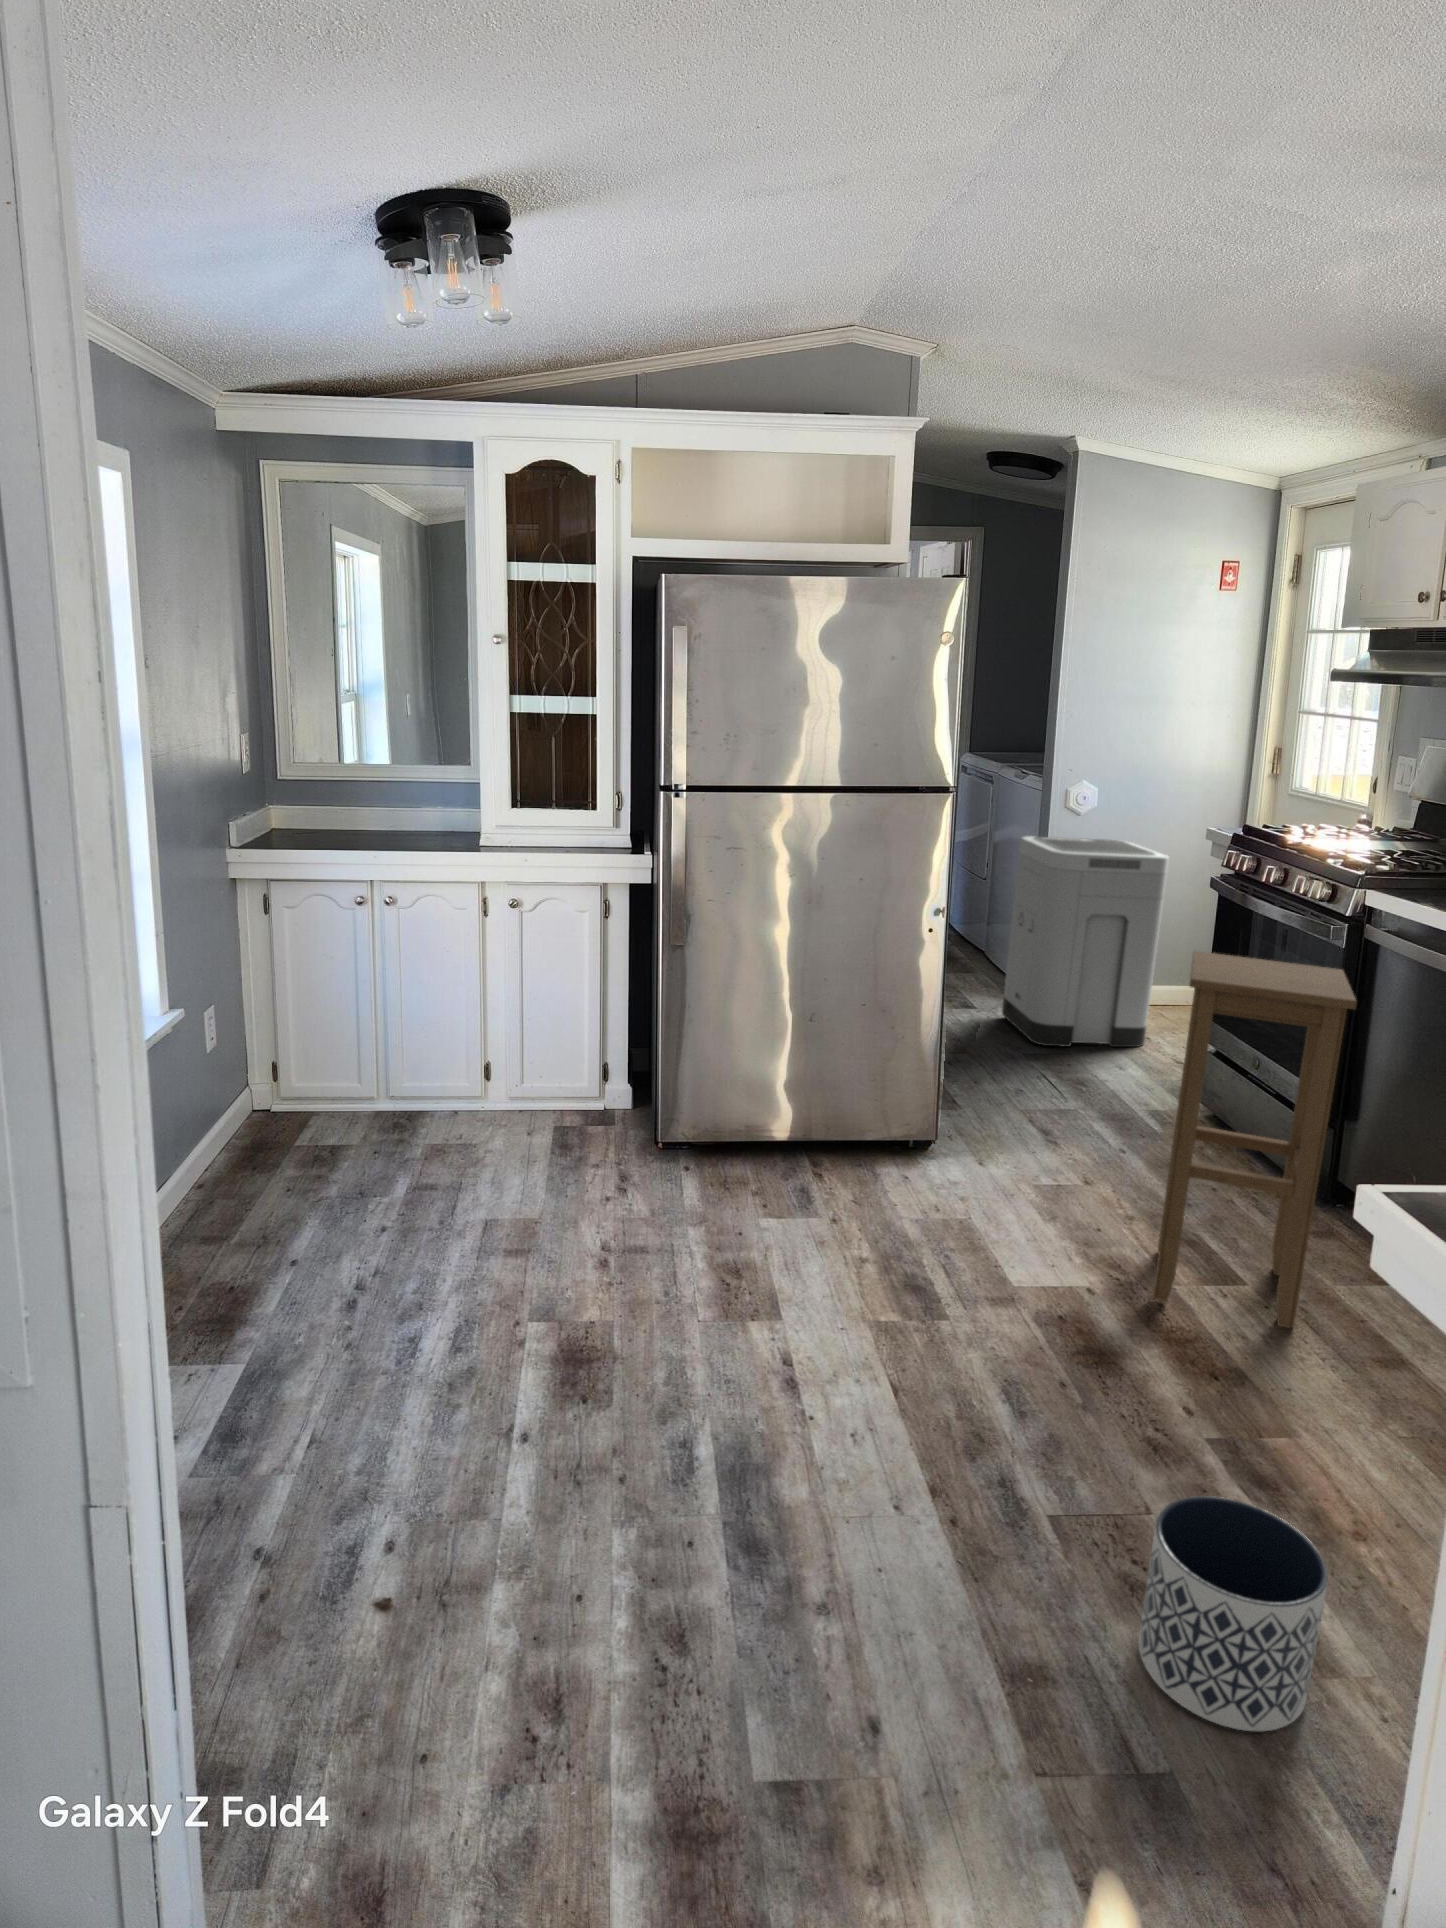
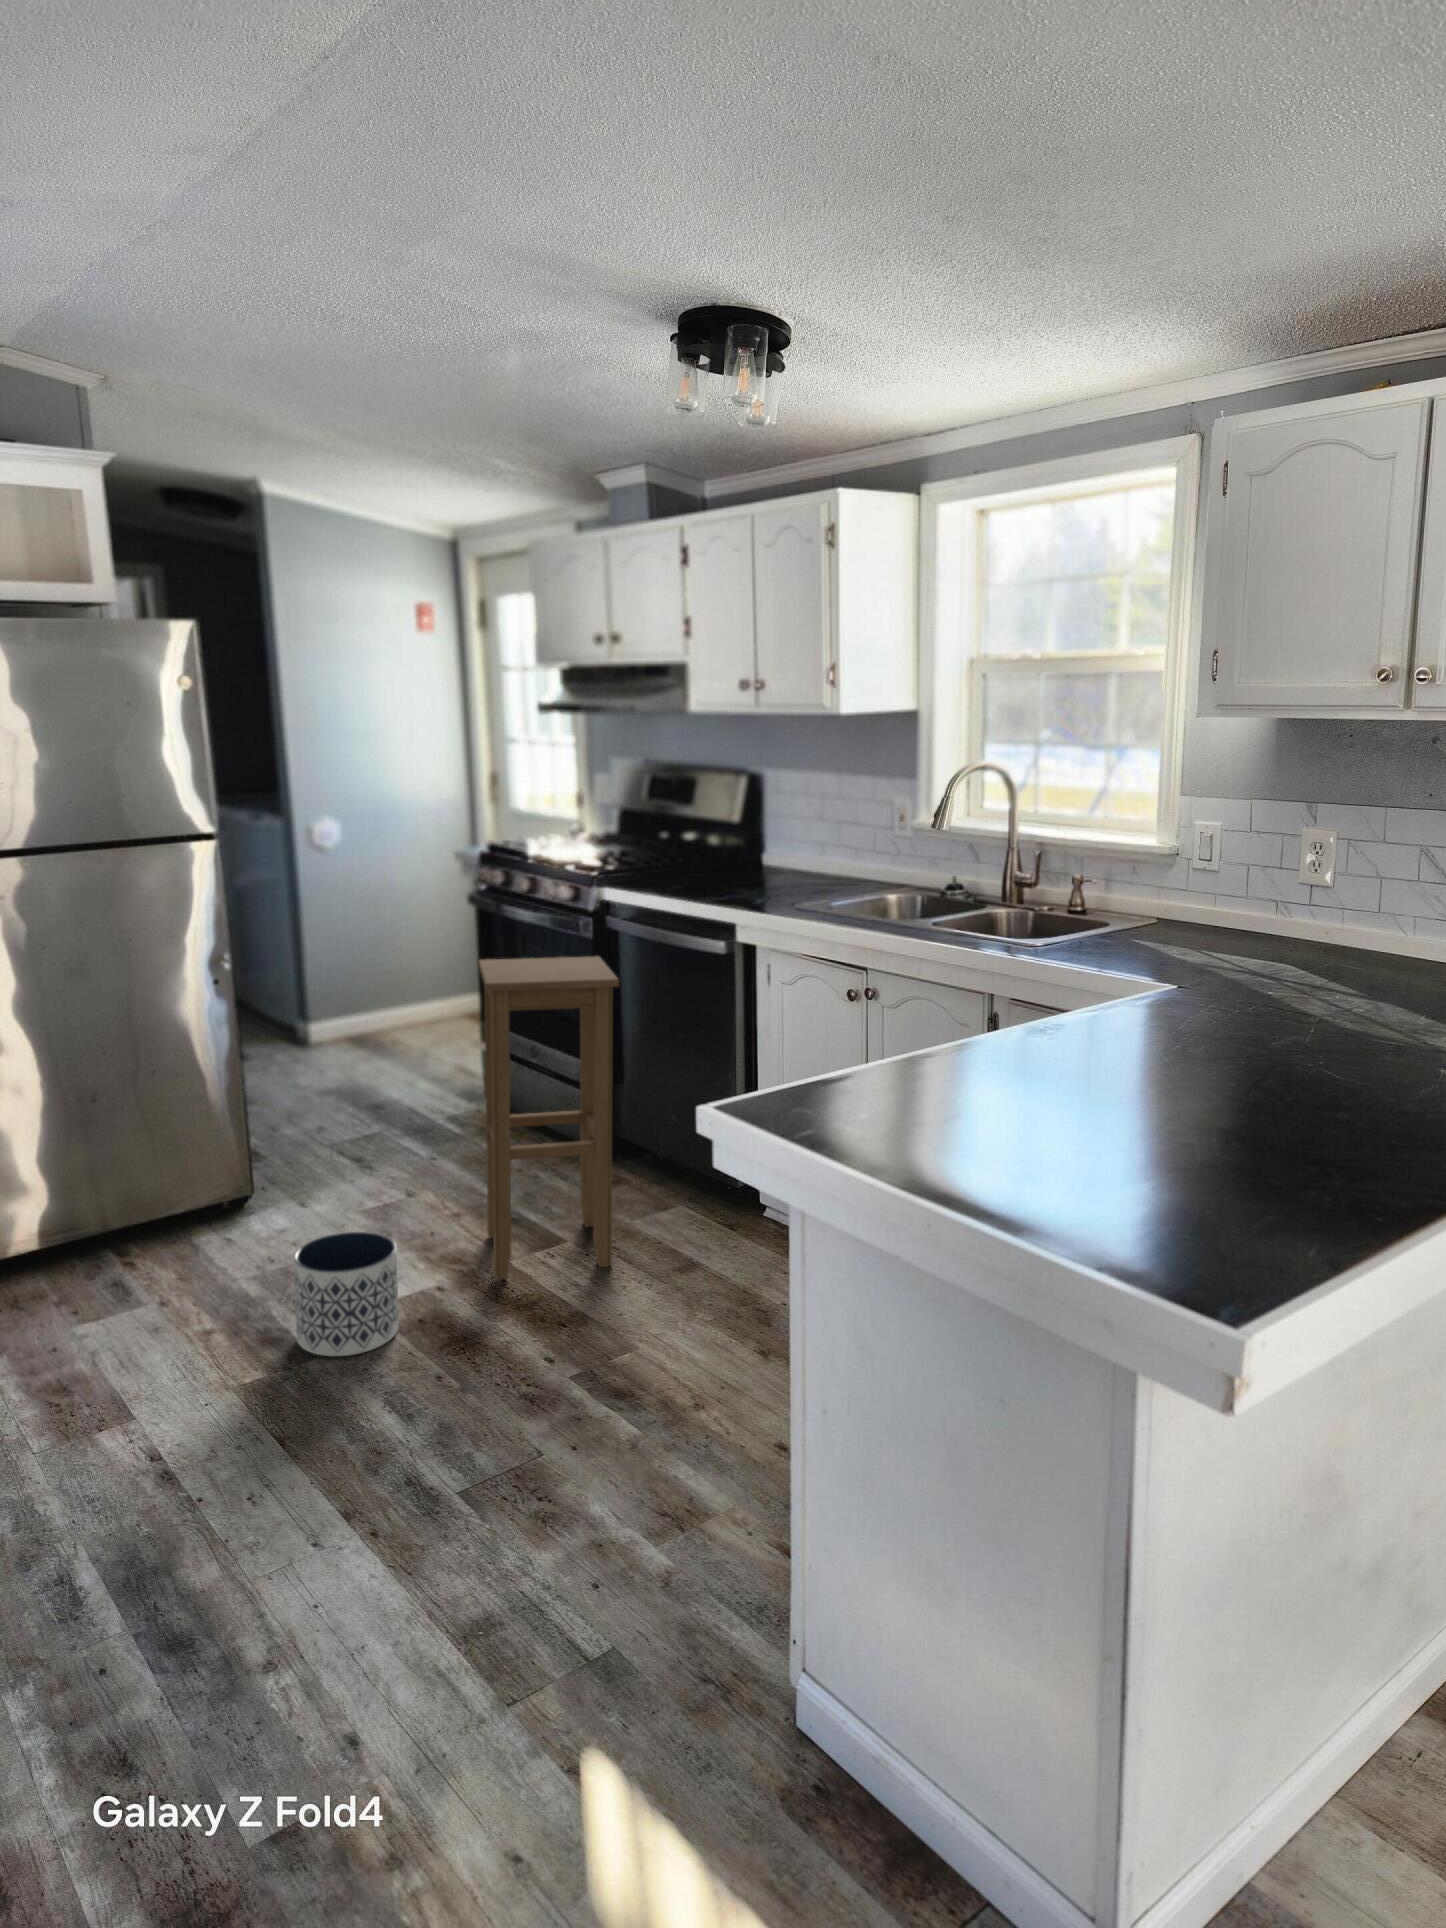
trash can: present [1002,836,1169,1047] -> none [276,872,426,1079]
planter: present [1138,1496,1328,1732] -> present [294,1232,399,1357]

